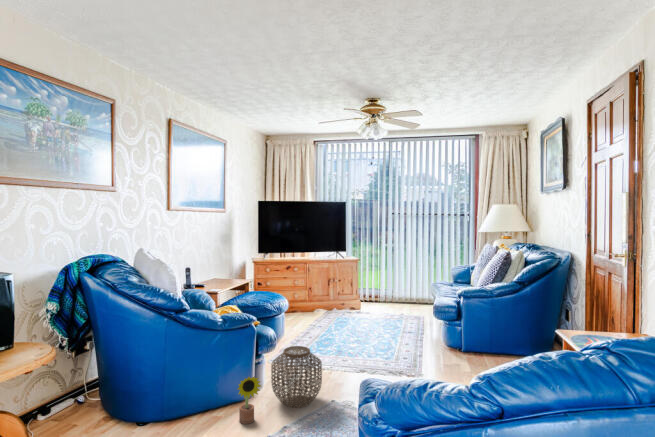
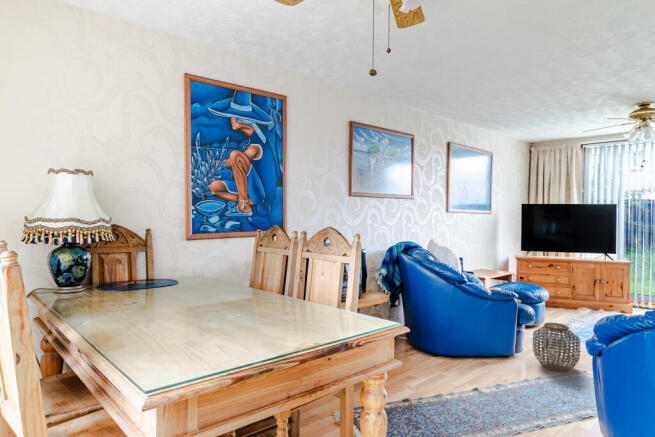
decorative plant: present [238,377,261,424] -> none [504,336,525,372]

